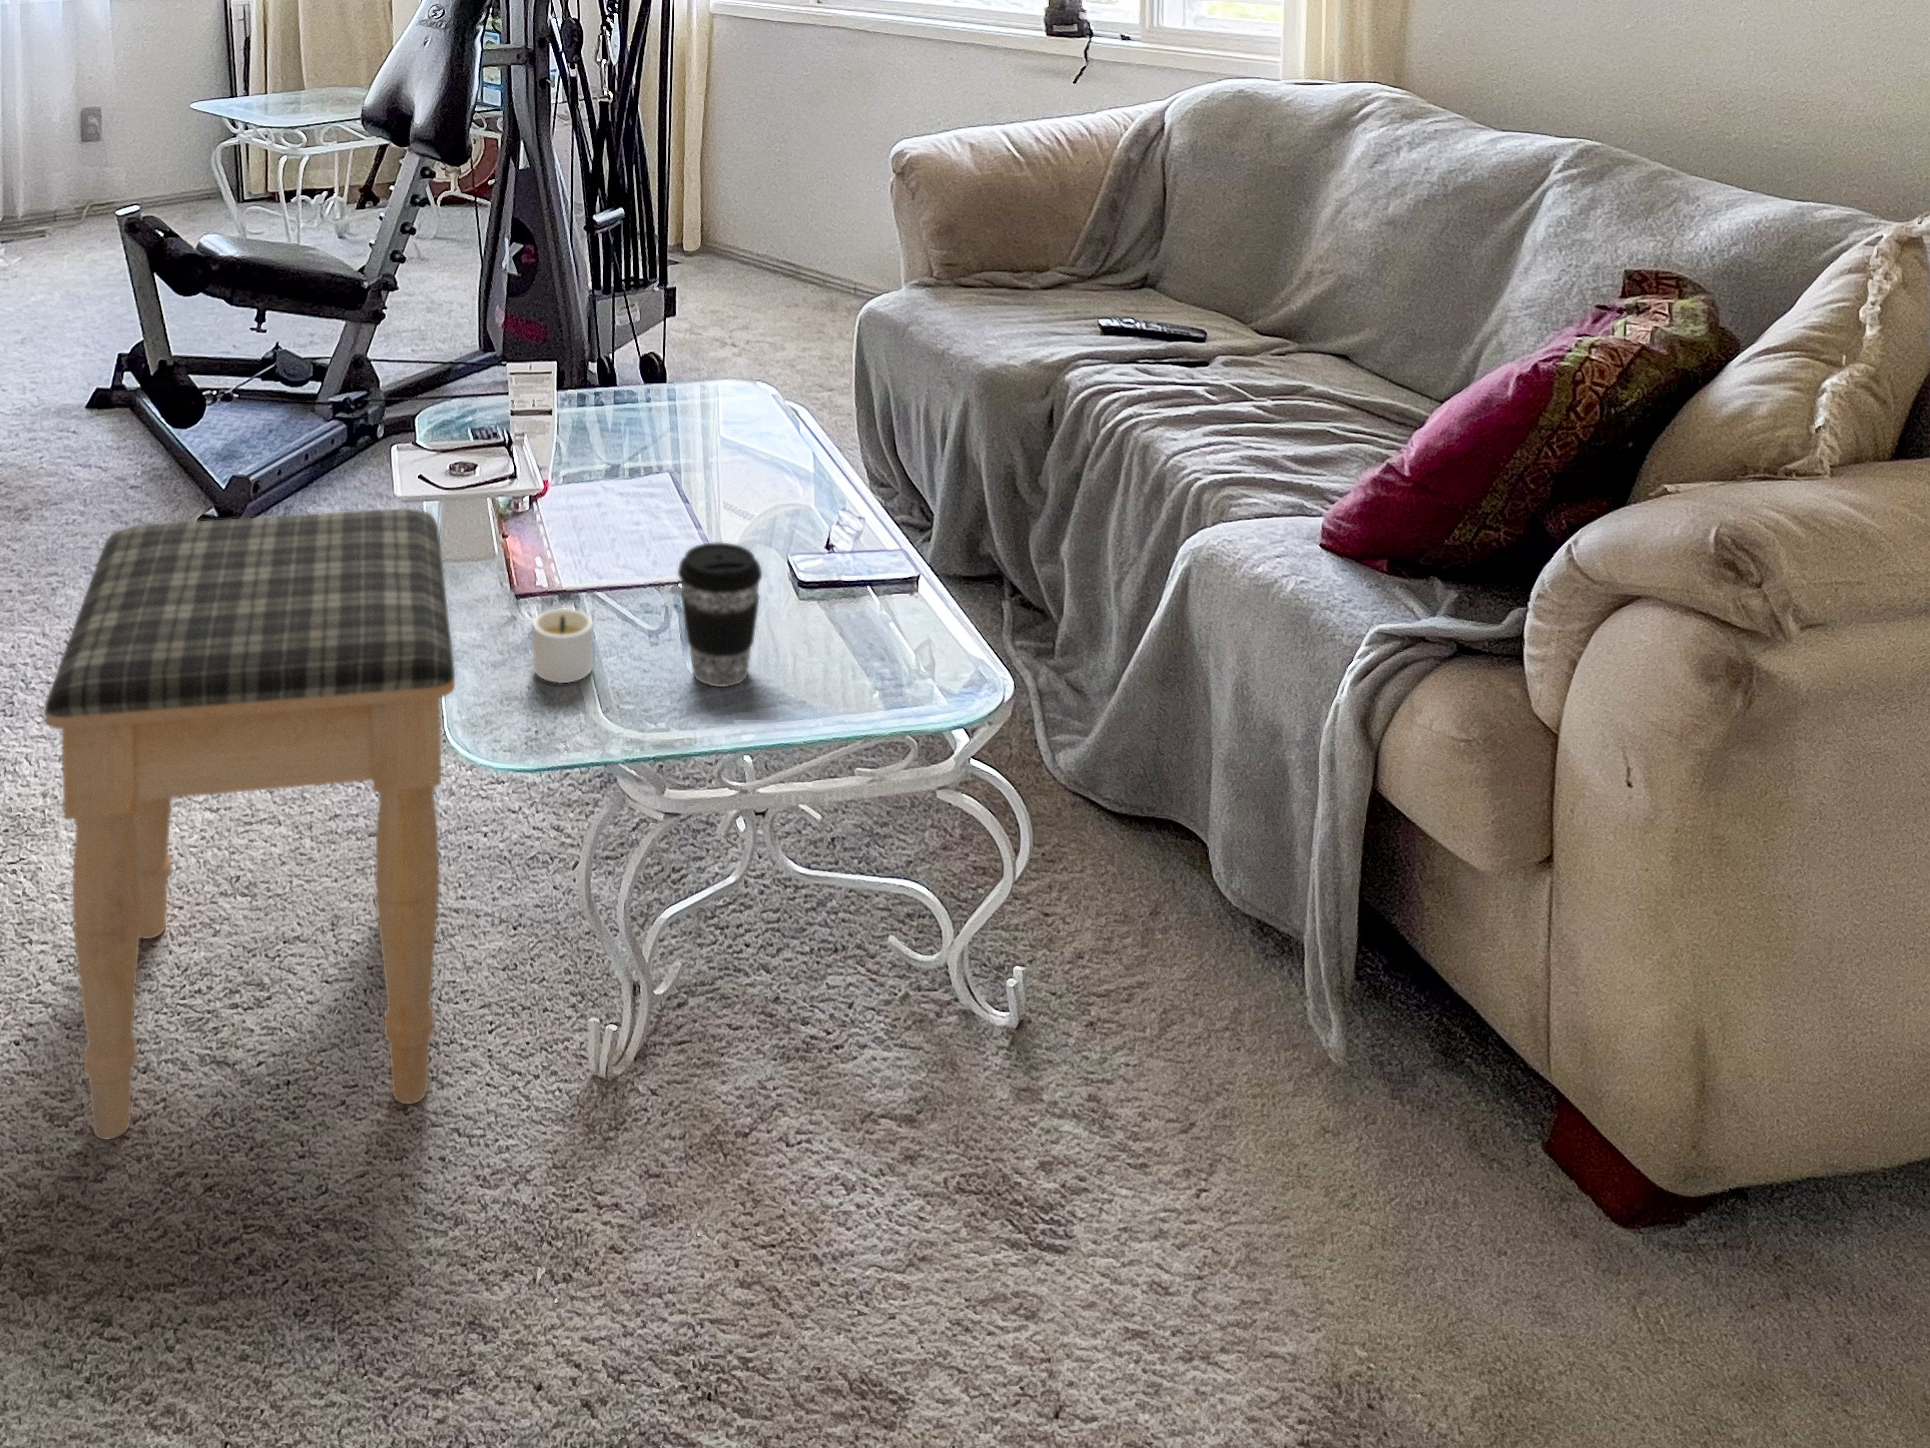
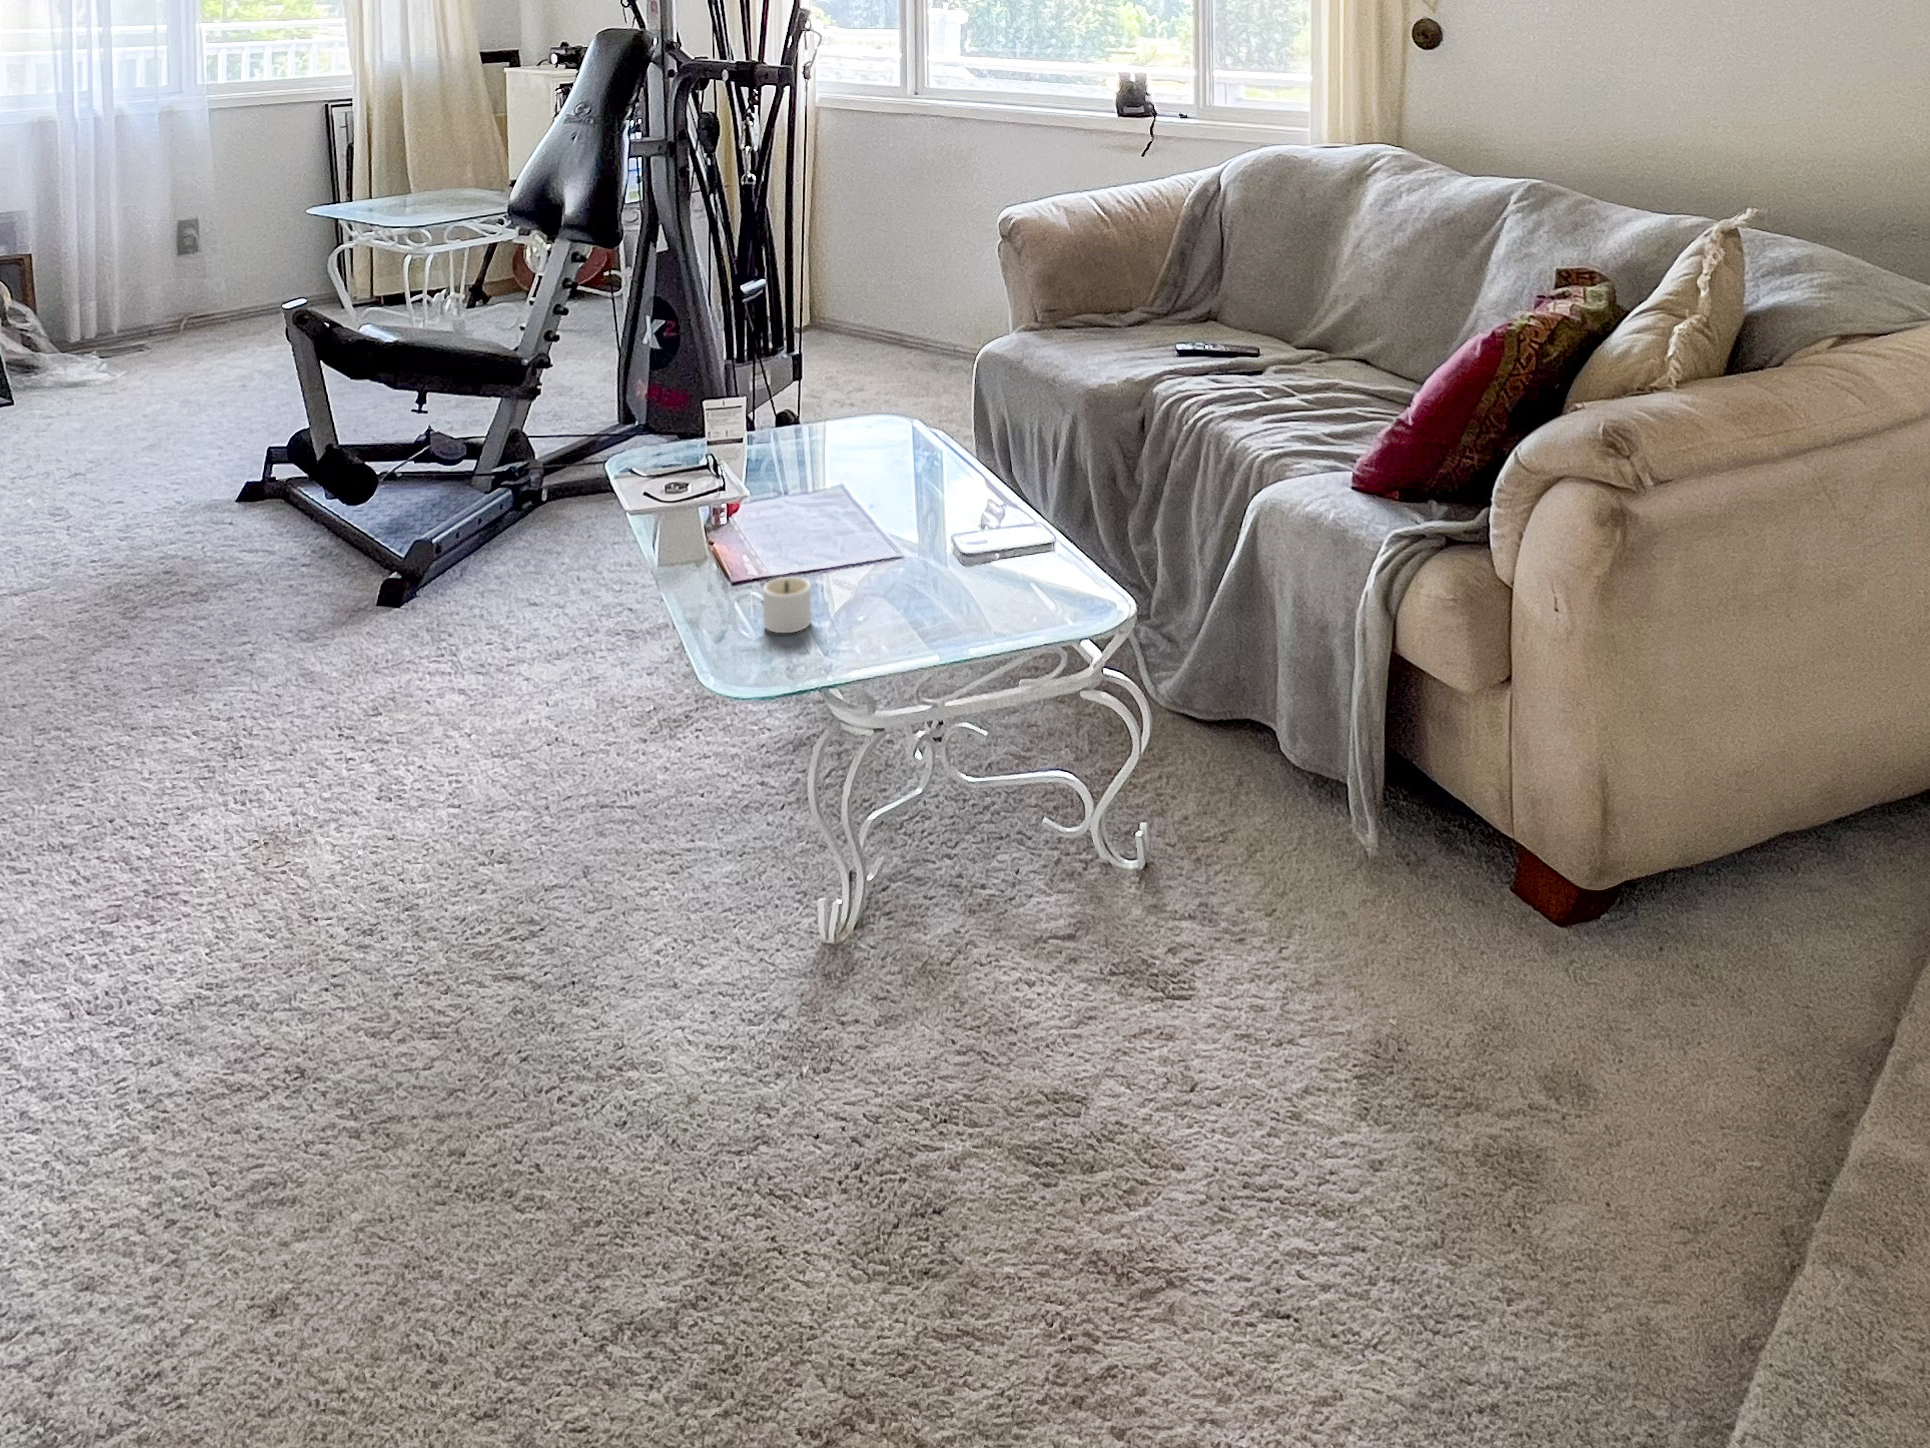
footstool: present [45,508,455,1139] -> none [375,516,713,1041]
coffee cup: present [678,543,762,687] -> none [880,512,946,622]

